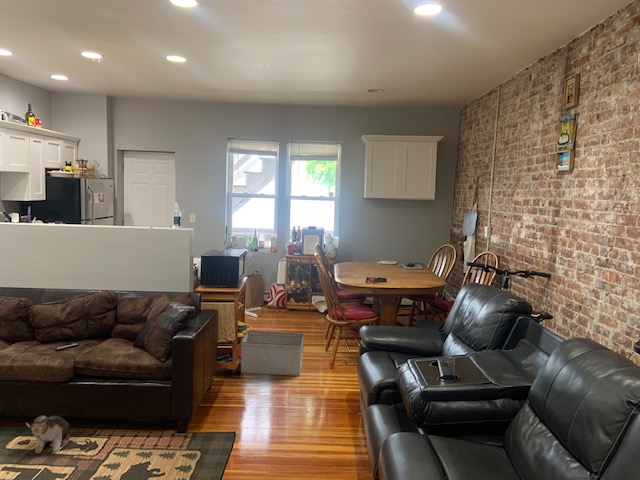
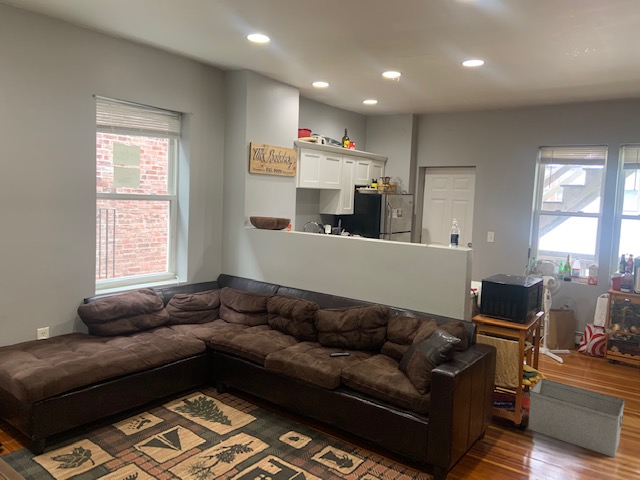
plush toy: present [26,416,70,453] -> none [292,418,334,458]

